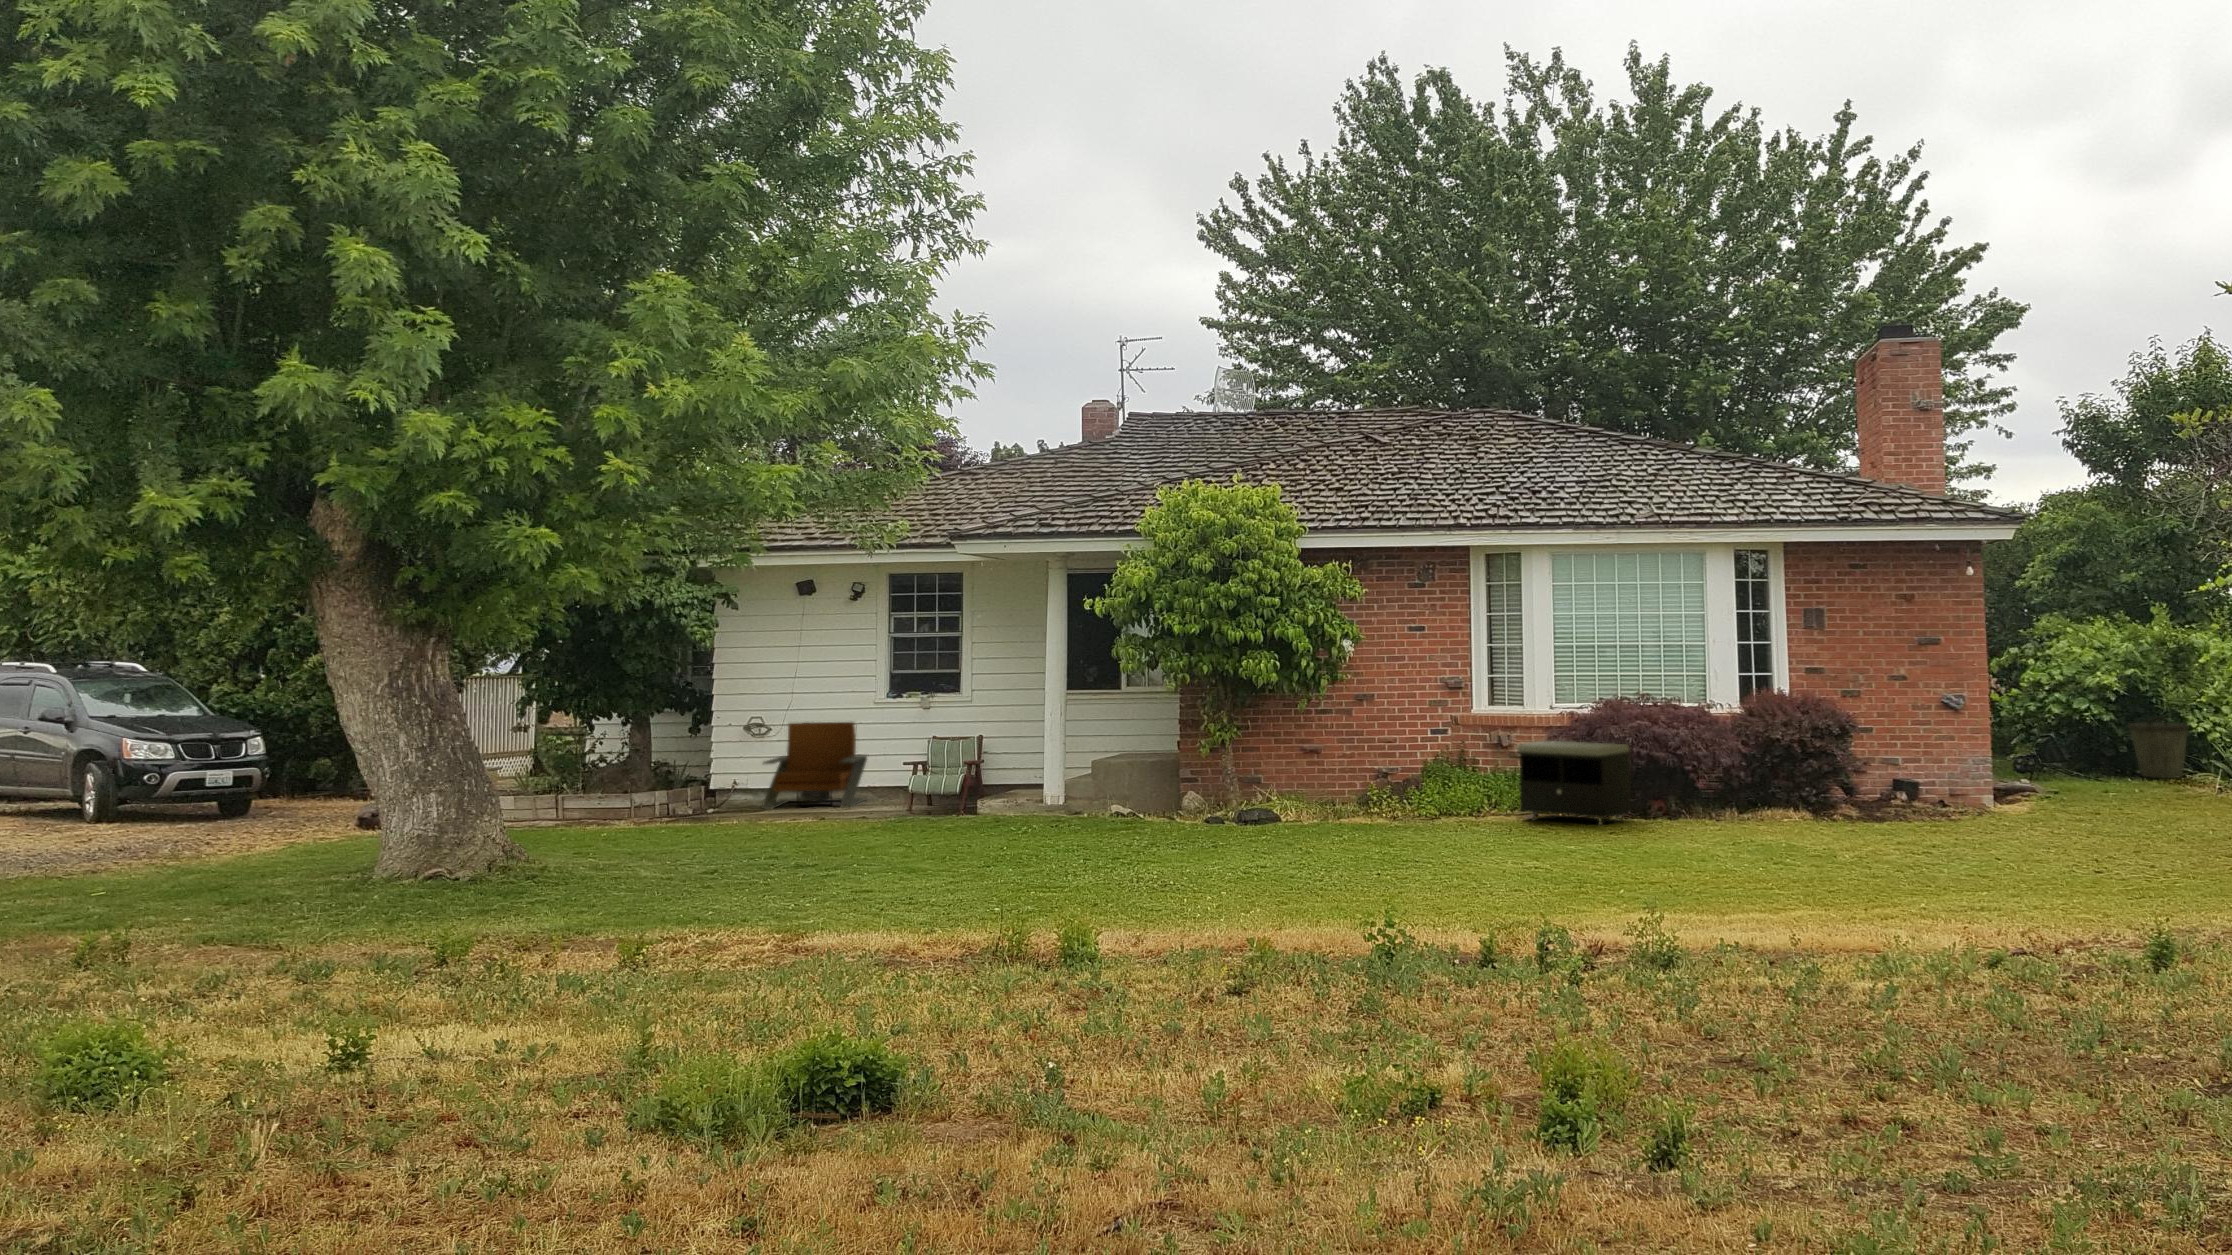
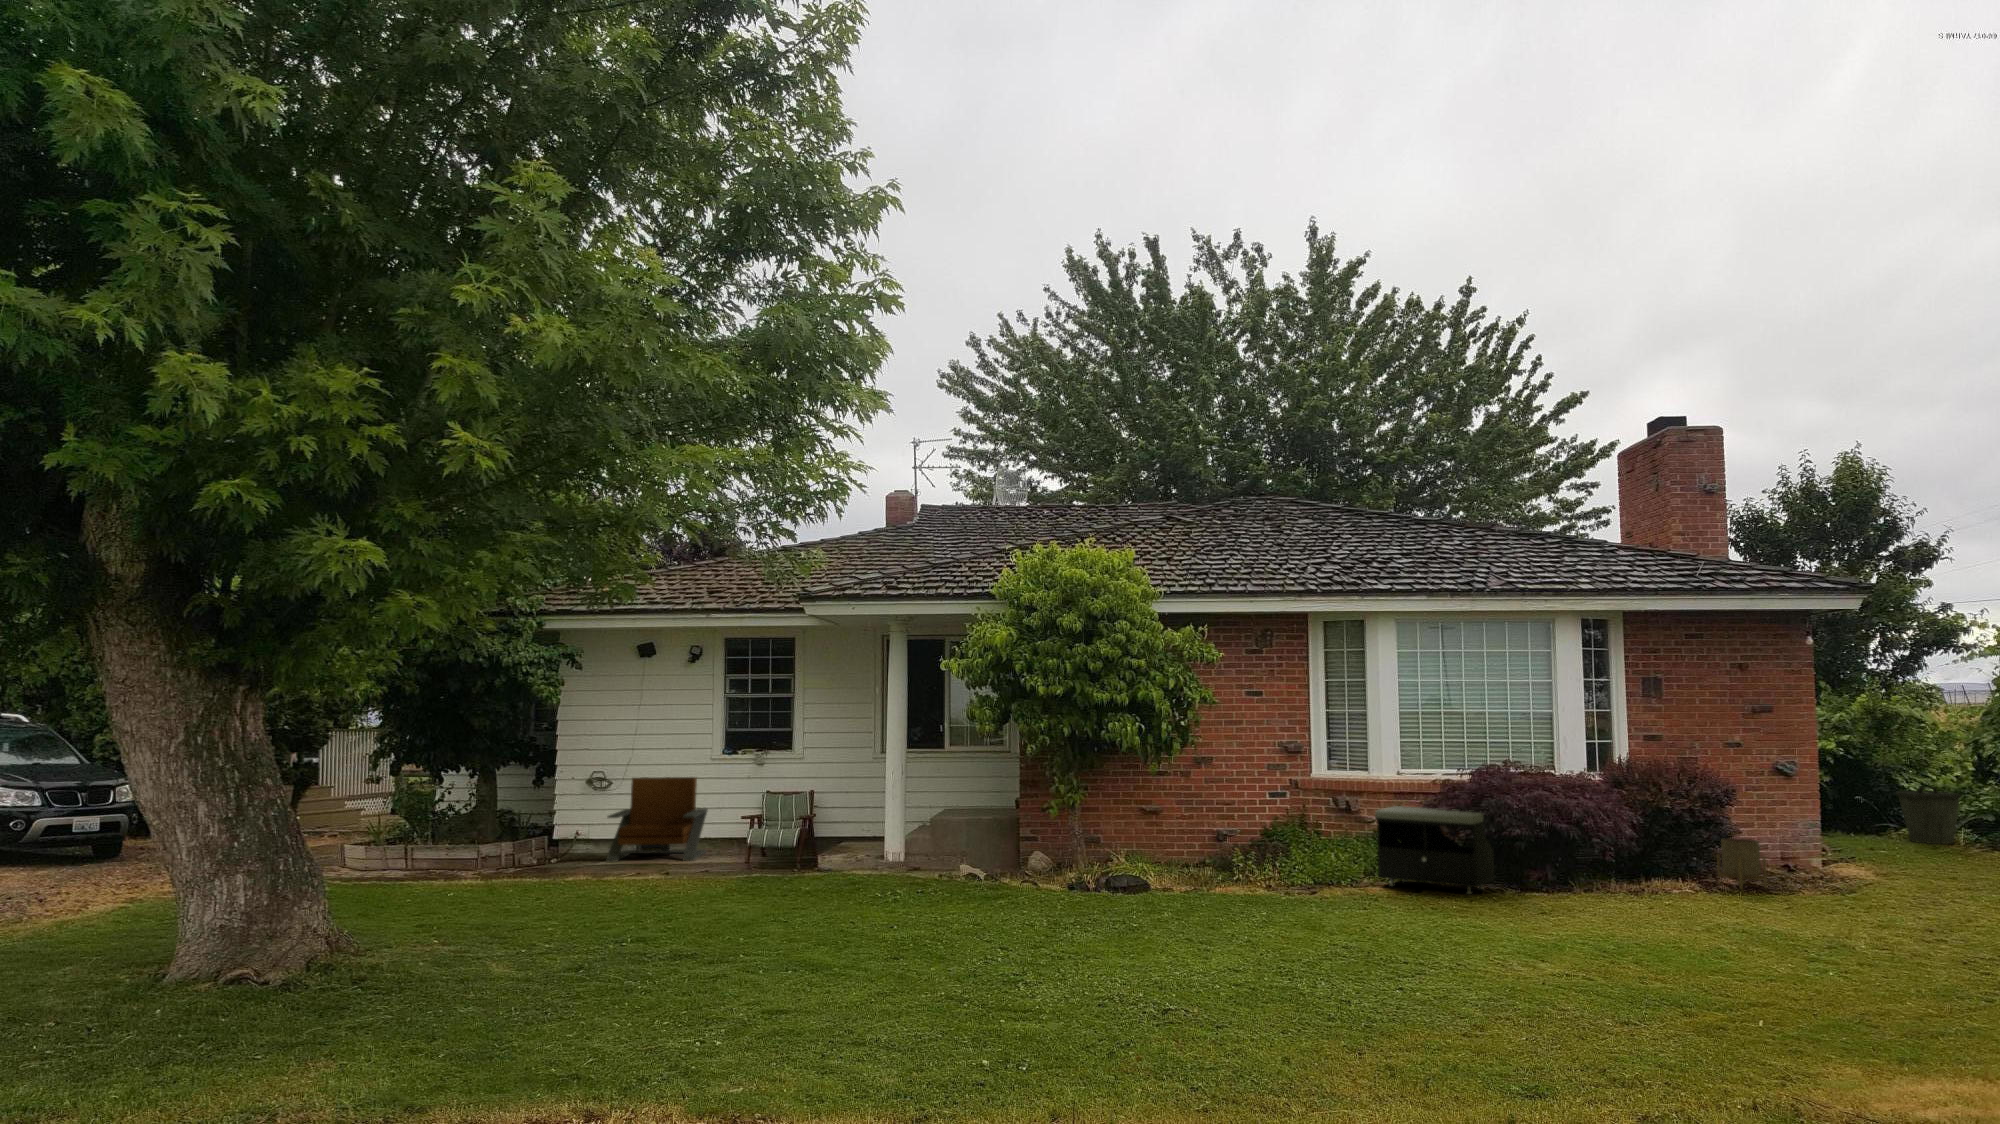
planter: none [1856,769,1900,818] -> present [1717,838,1767,889]

